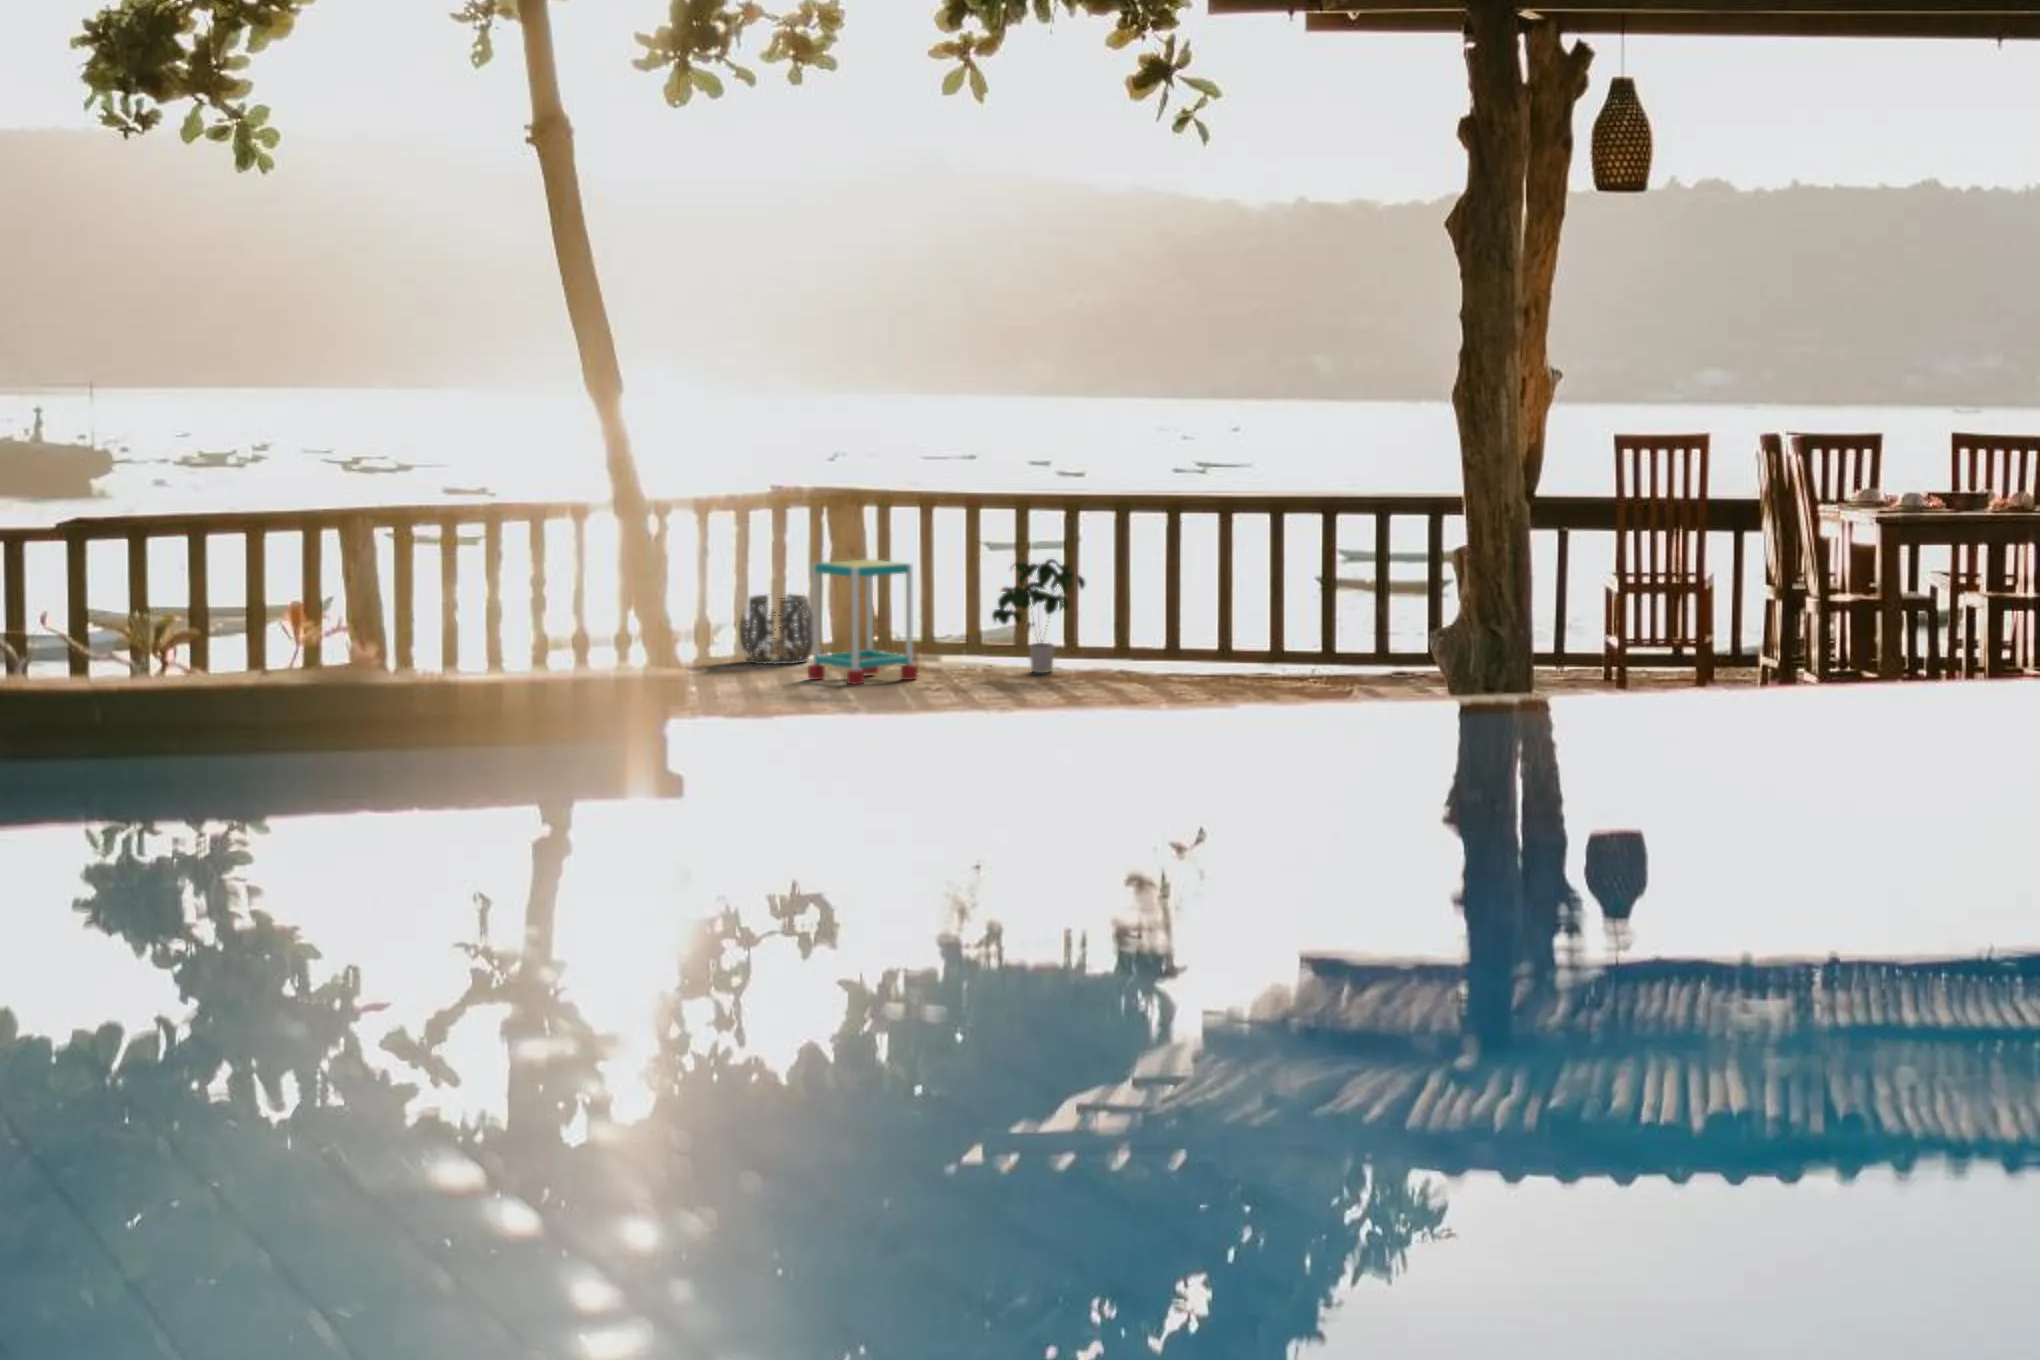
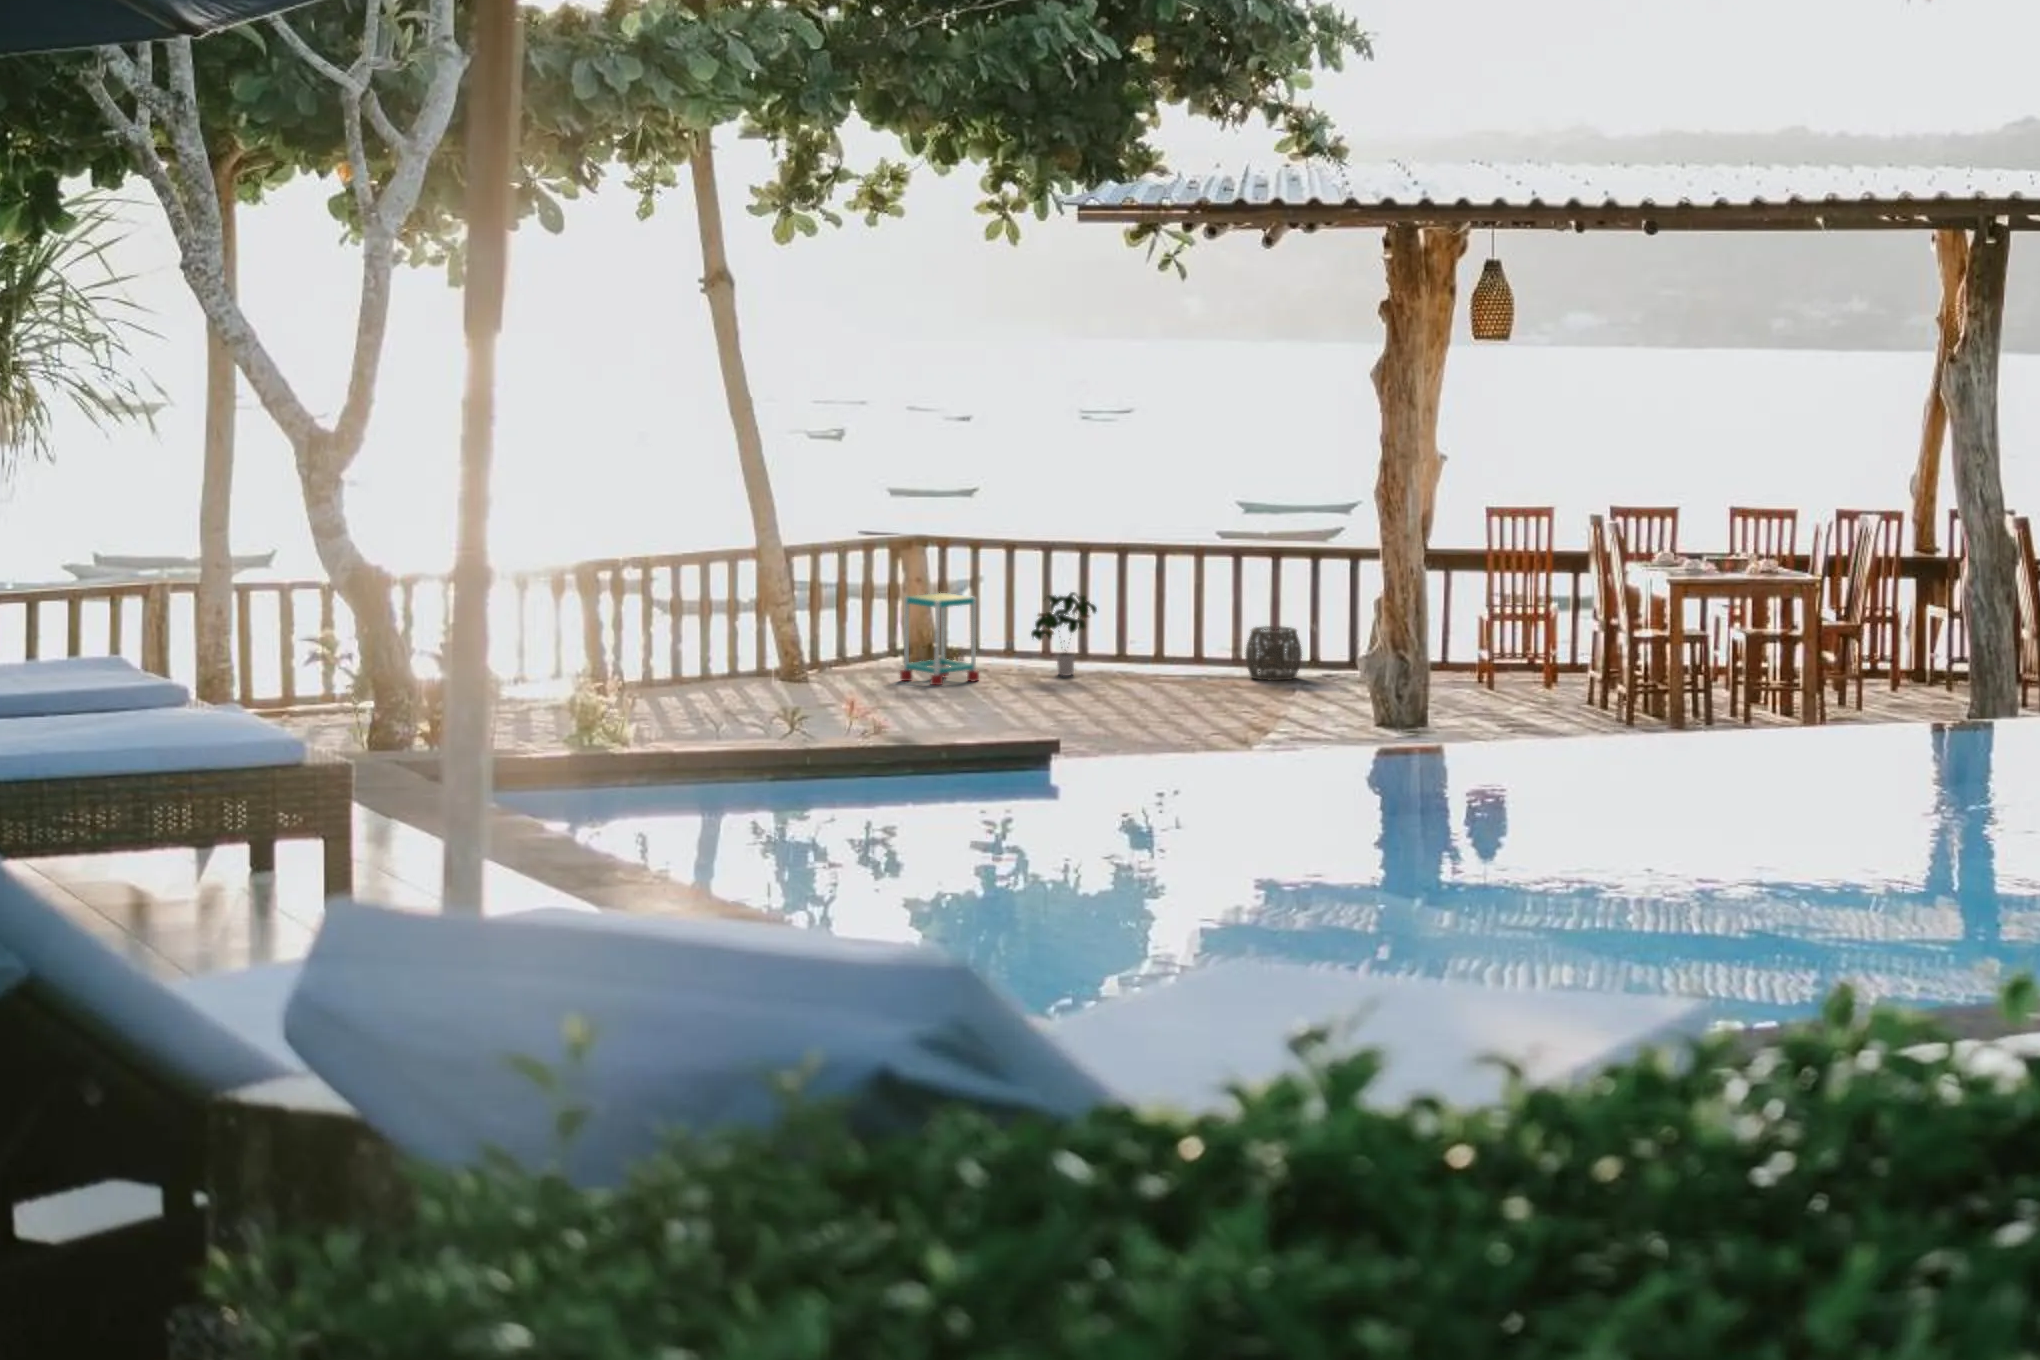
woven basket: present [739,594,813,664] -> present [1246,626,1302,681]

